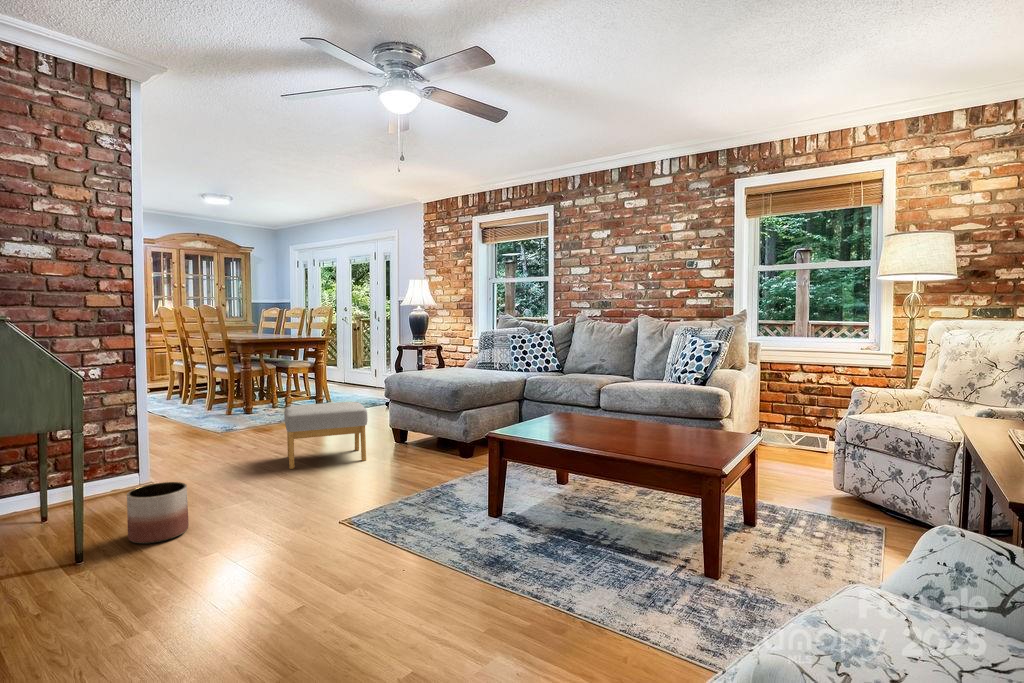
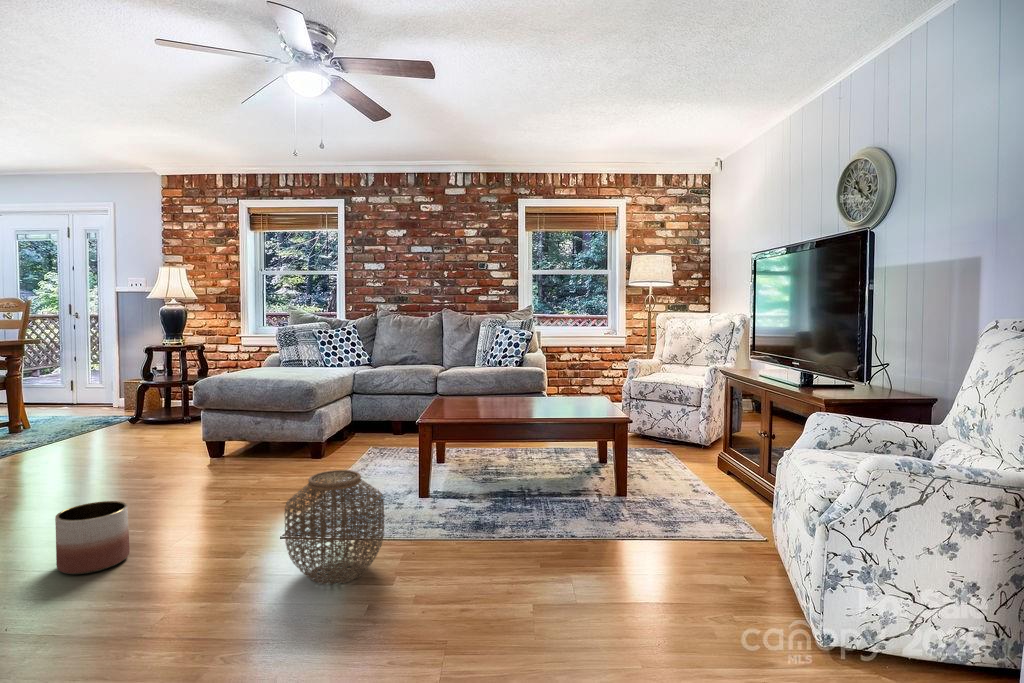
footstool: present [284,402,368,469] -> none [100,407,217,488]
woven basket: none [199,492,315,622] -> present [285,470,384,584]

